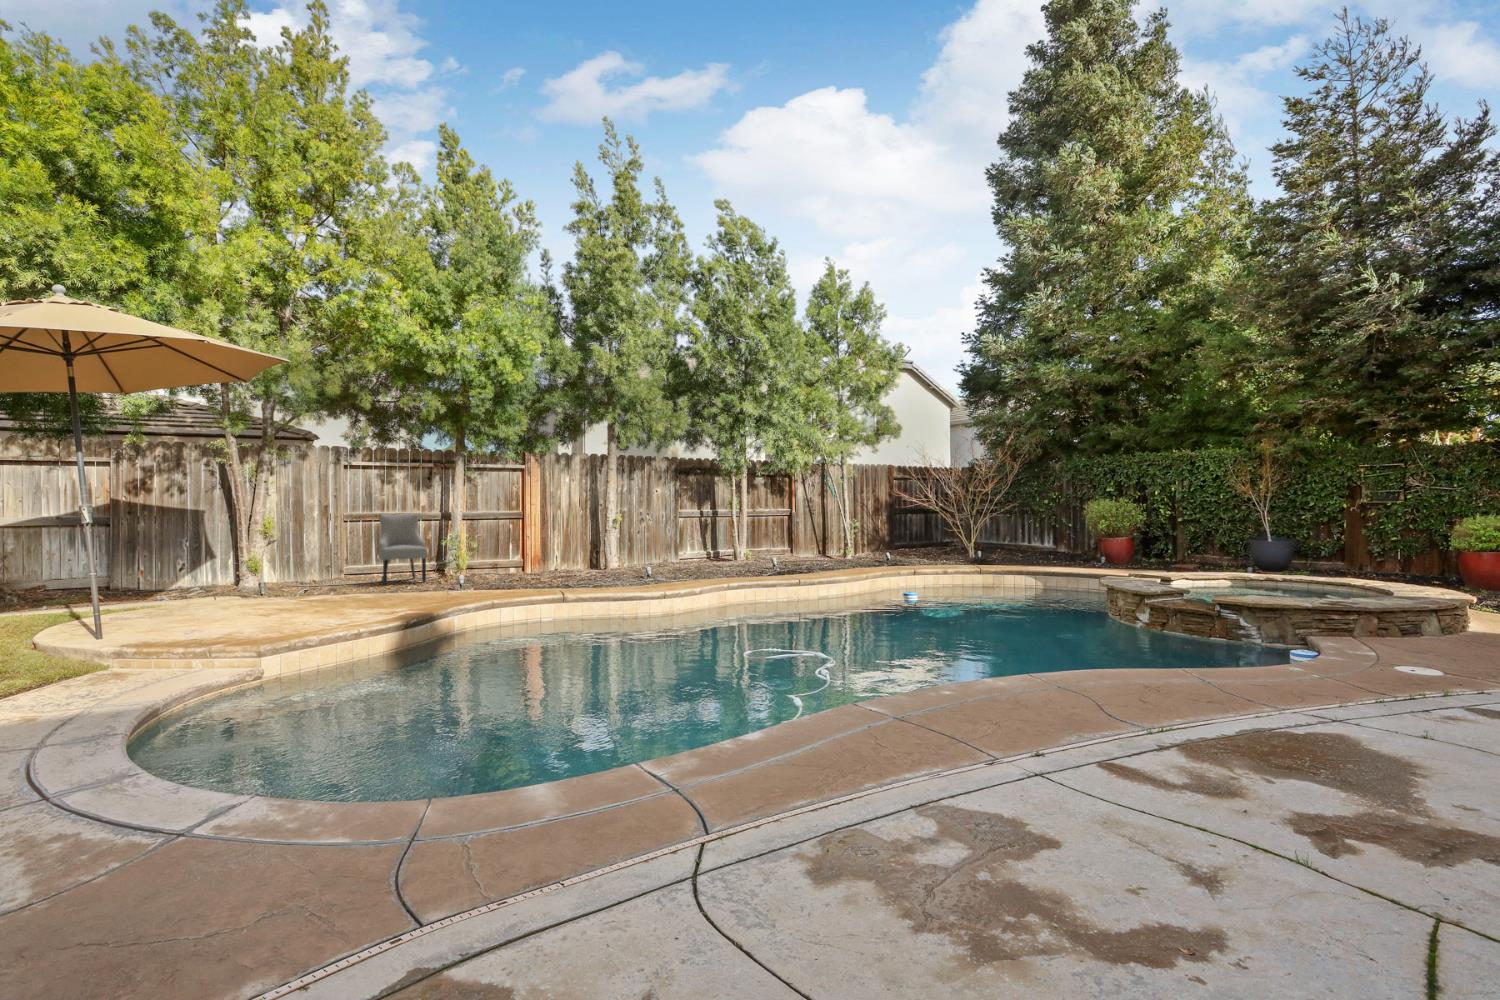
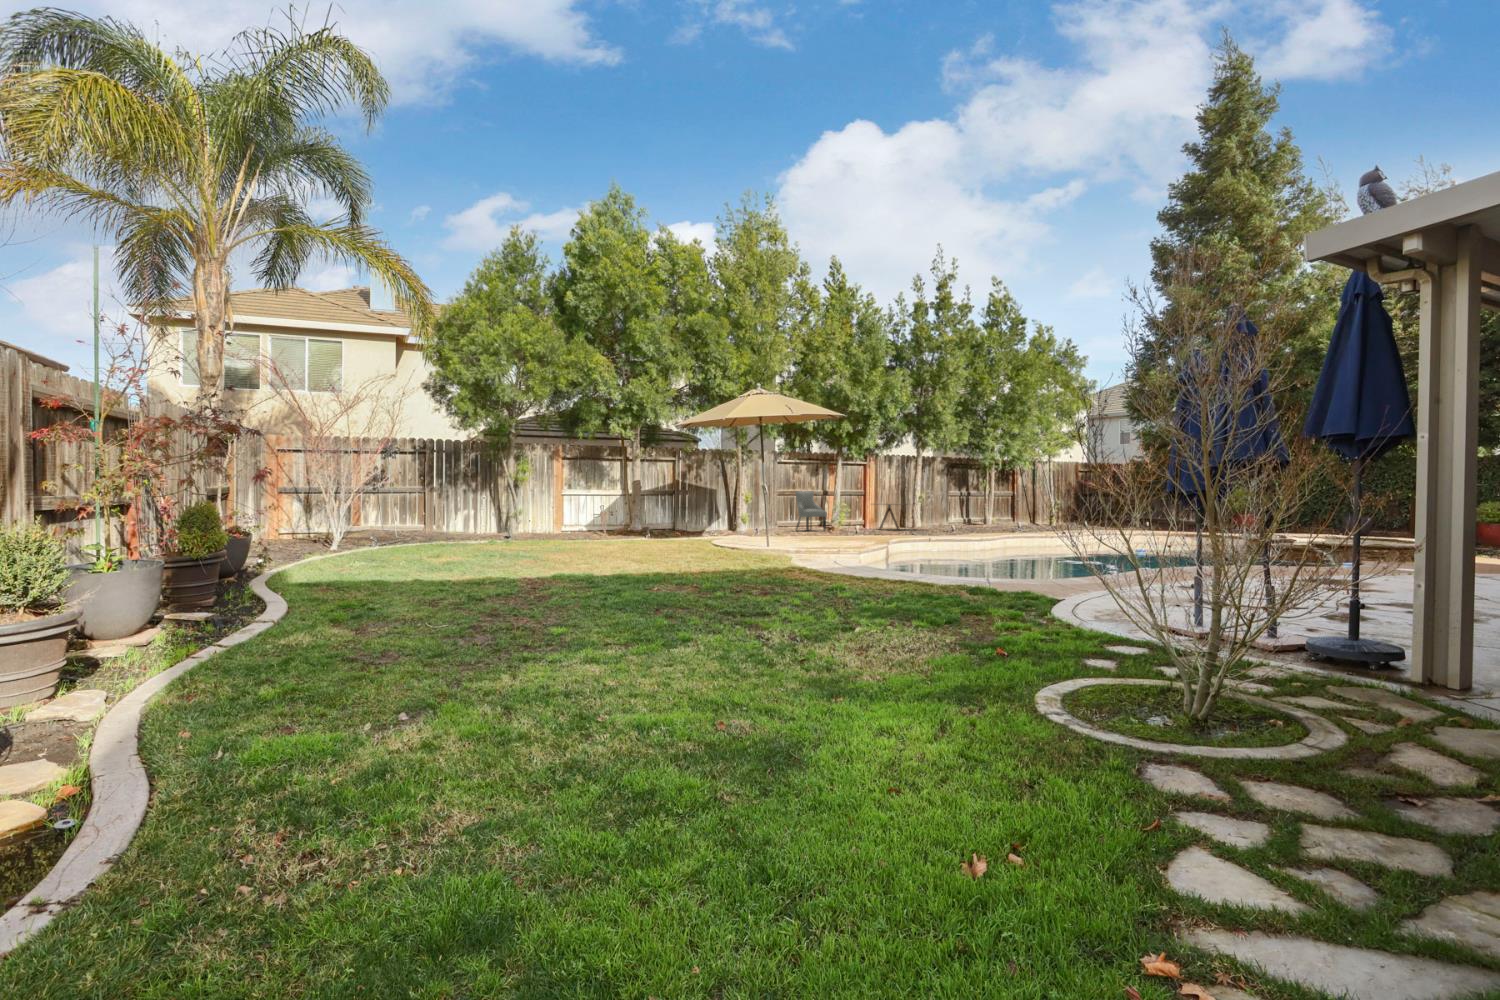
round table: none [526,532,589,576] -> present [879,504,899,529]

